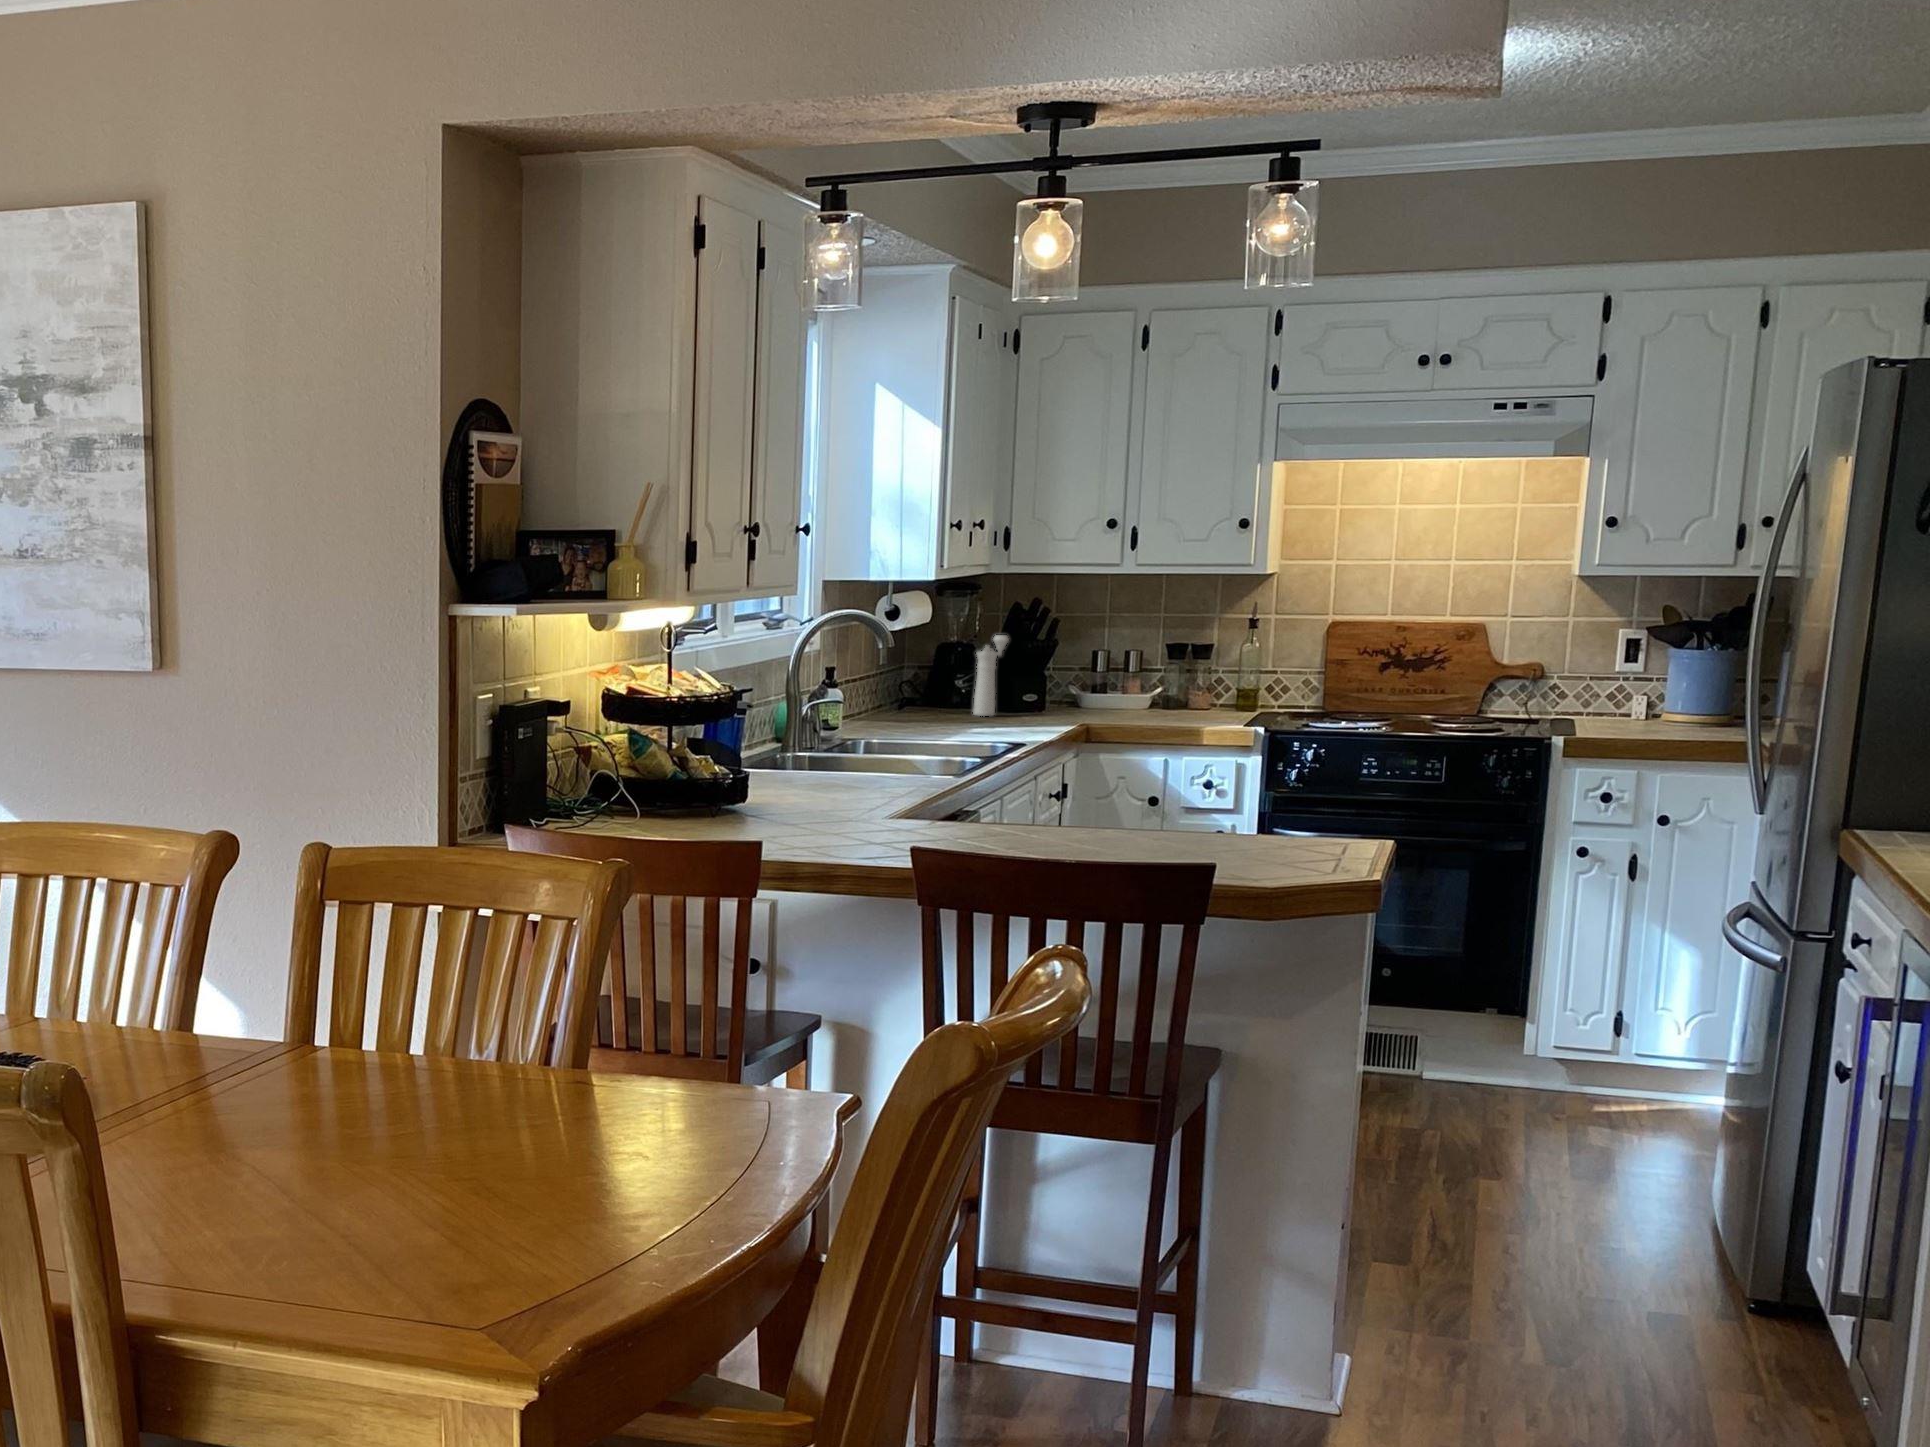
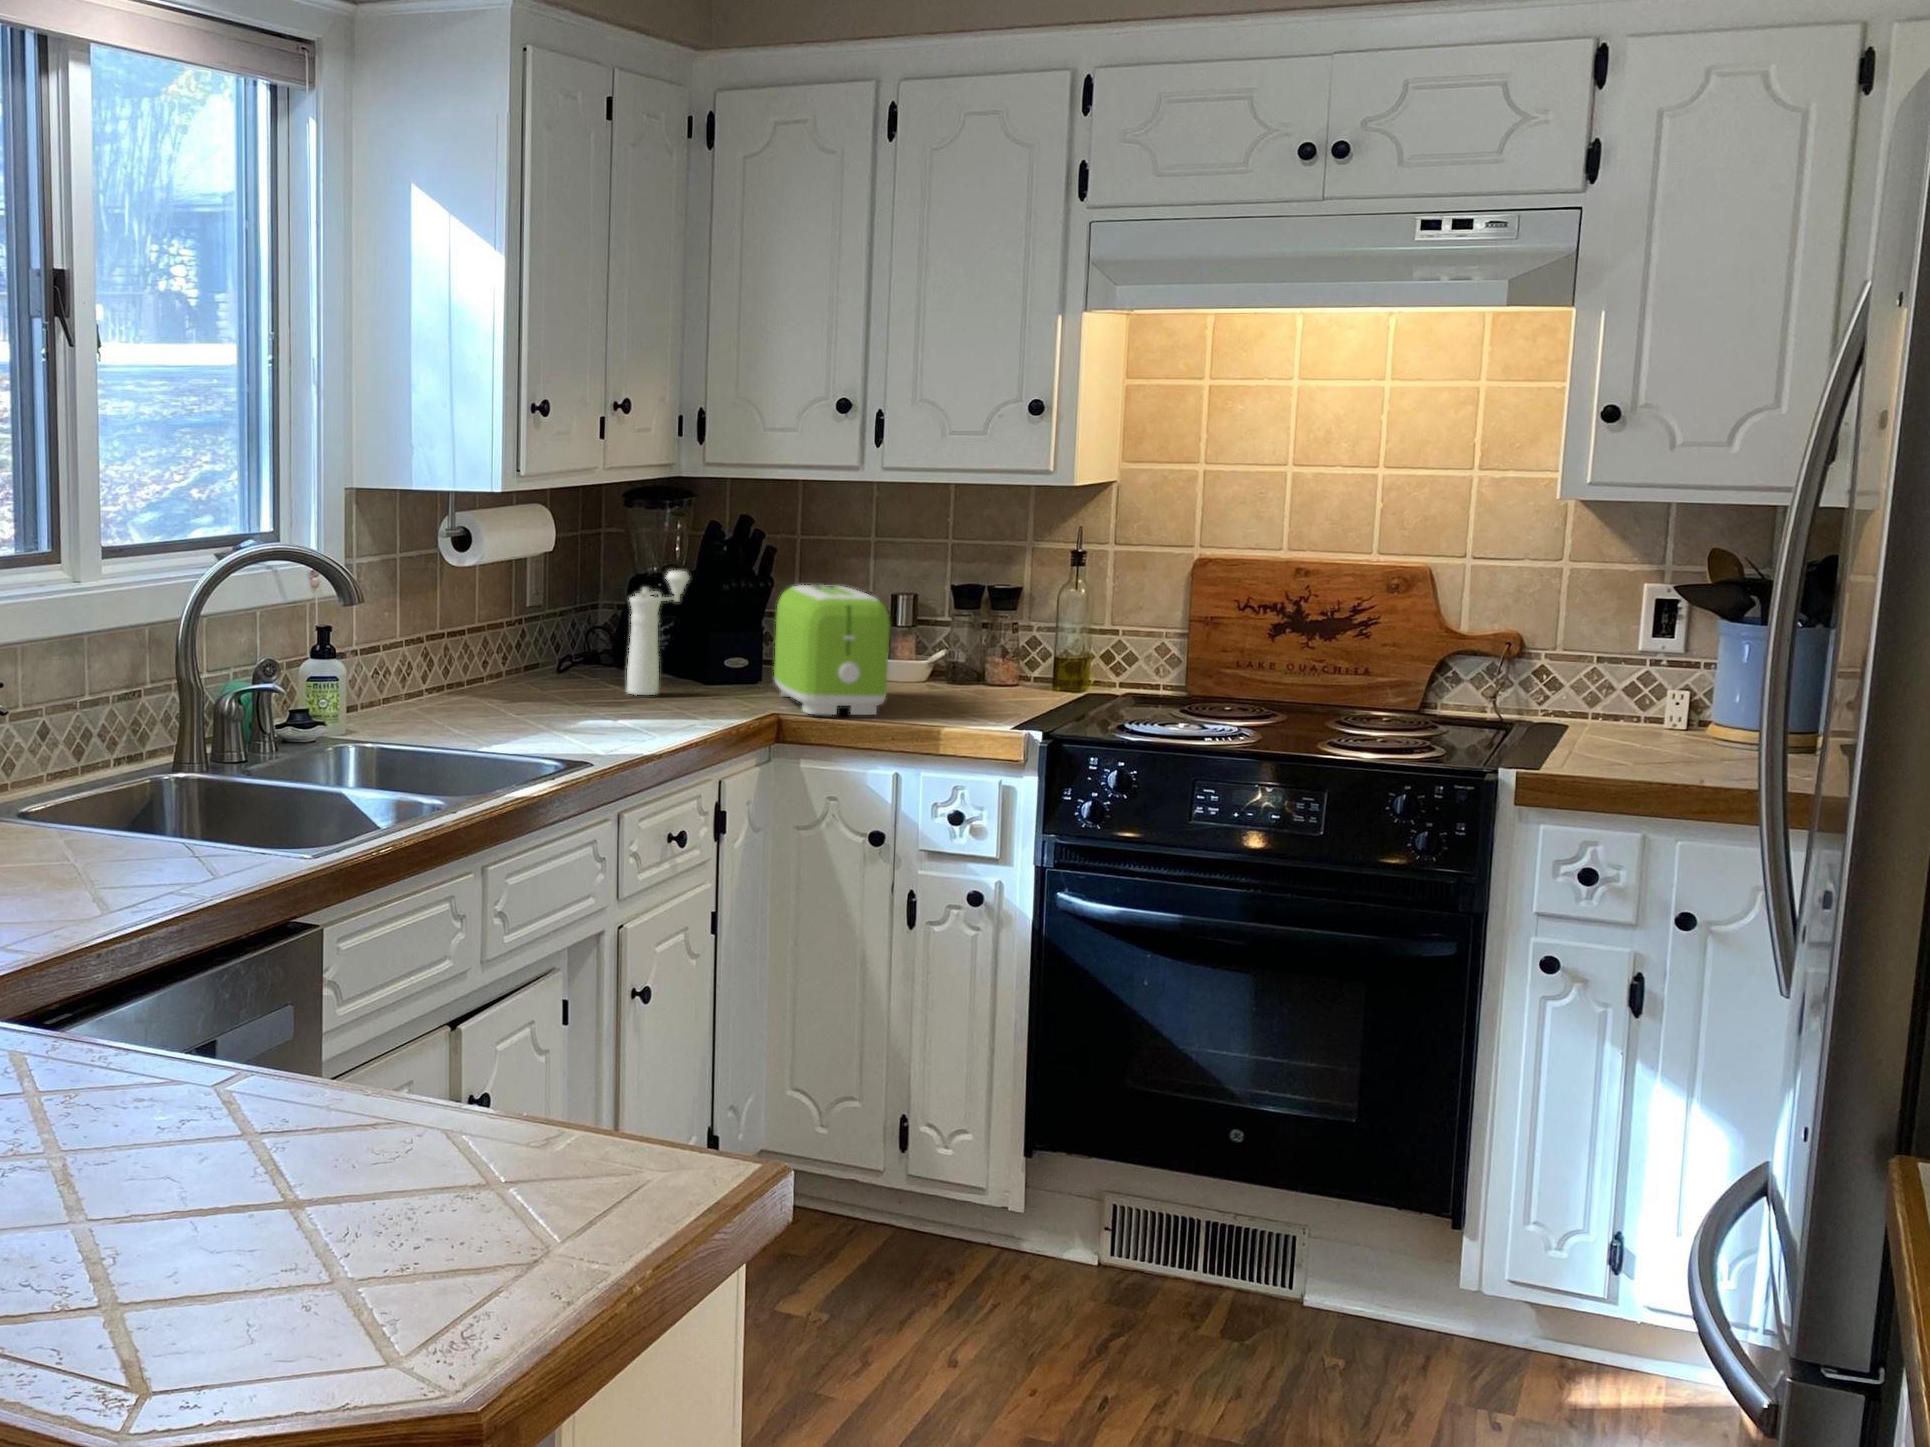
toaster: none [1068,642,1160,722] -> present [774,585,890,715]

